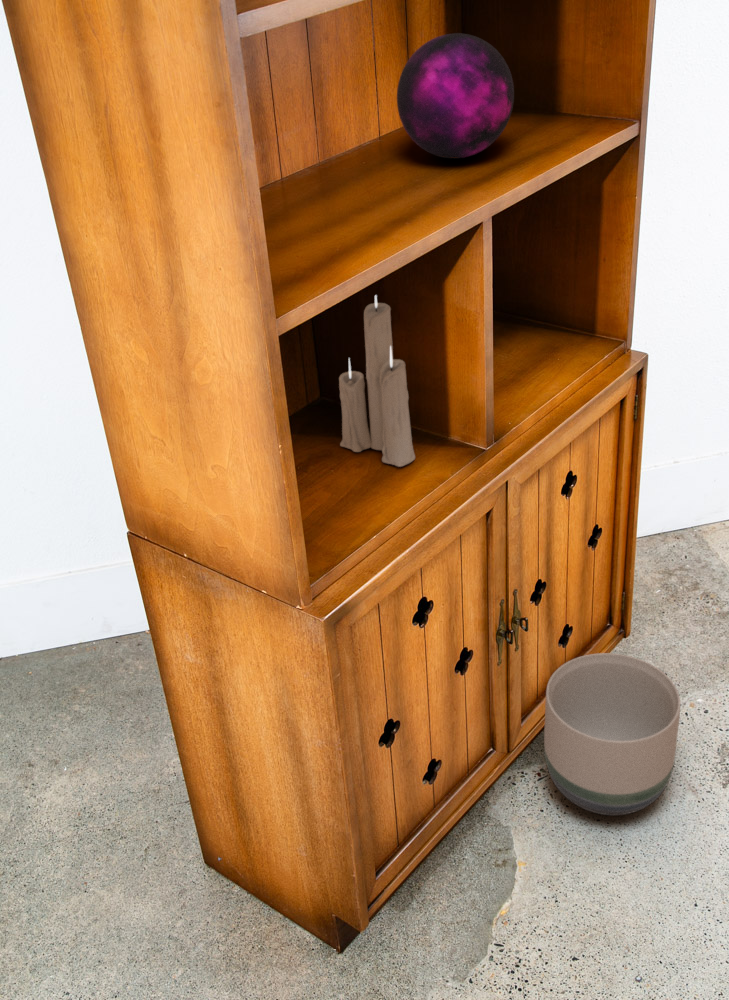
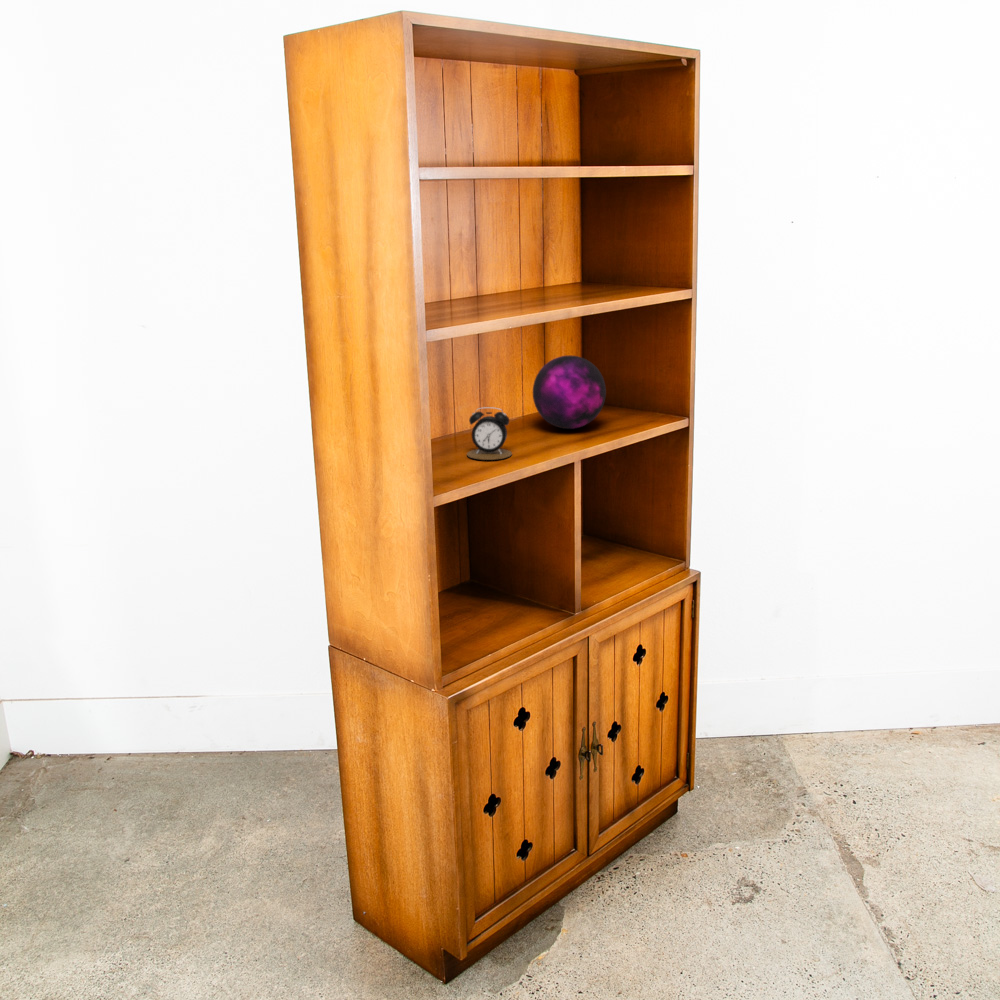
alarm clock: none [304,134,378,226] -> present [467,407,512,460]
candle: present [339,295,415,467] -> none [479,494,528,620]
planter: present [544,653,680,815] -> none [614,787,713,910]

